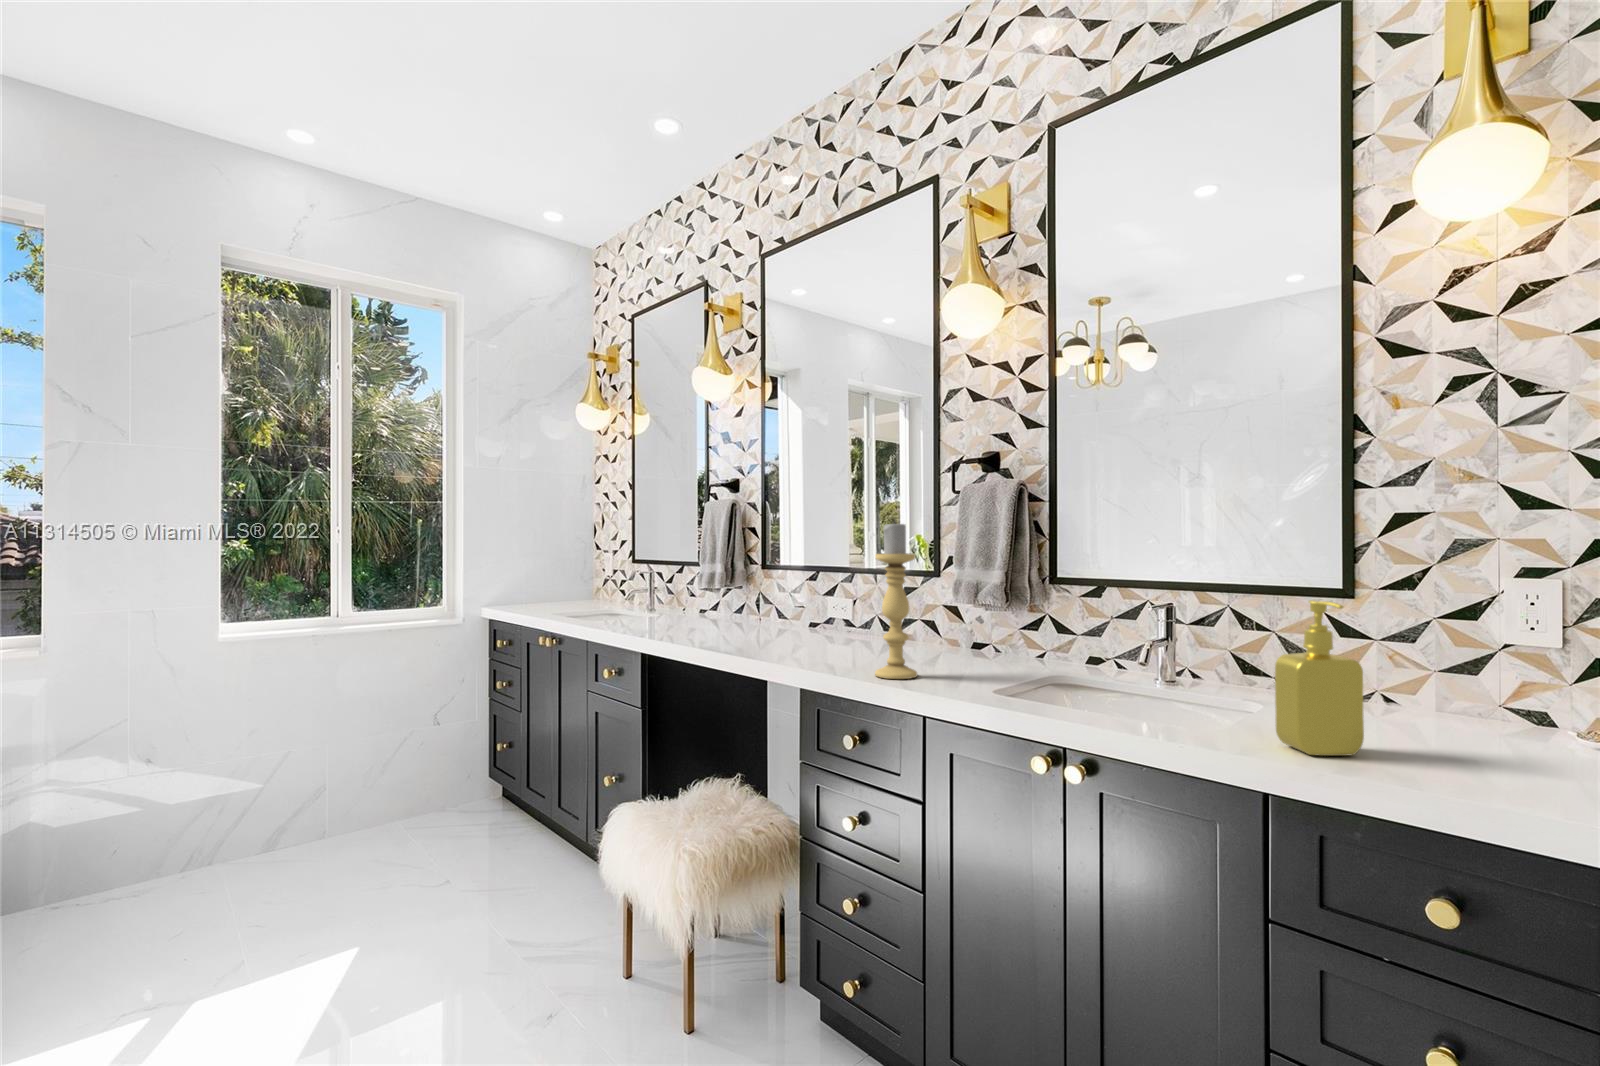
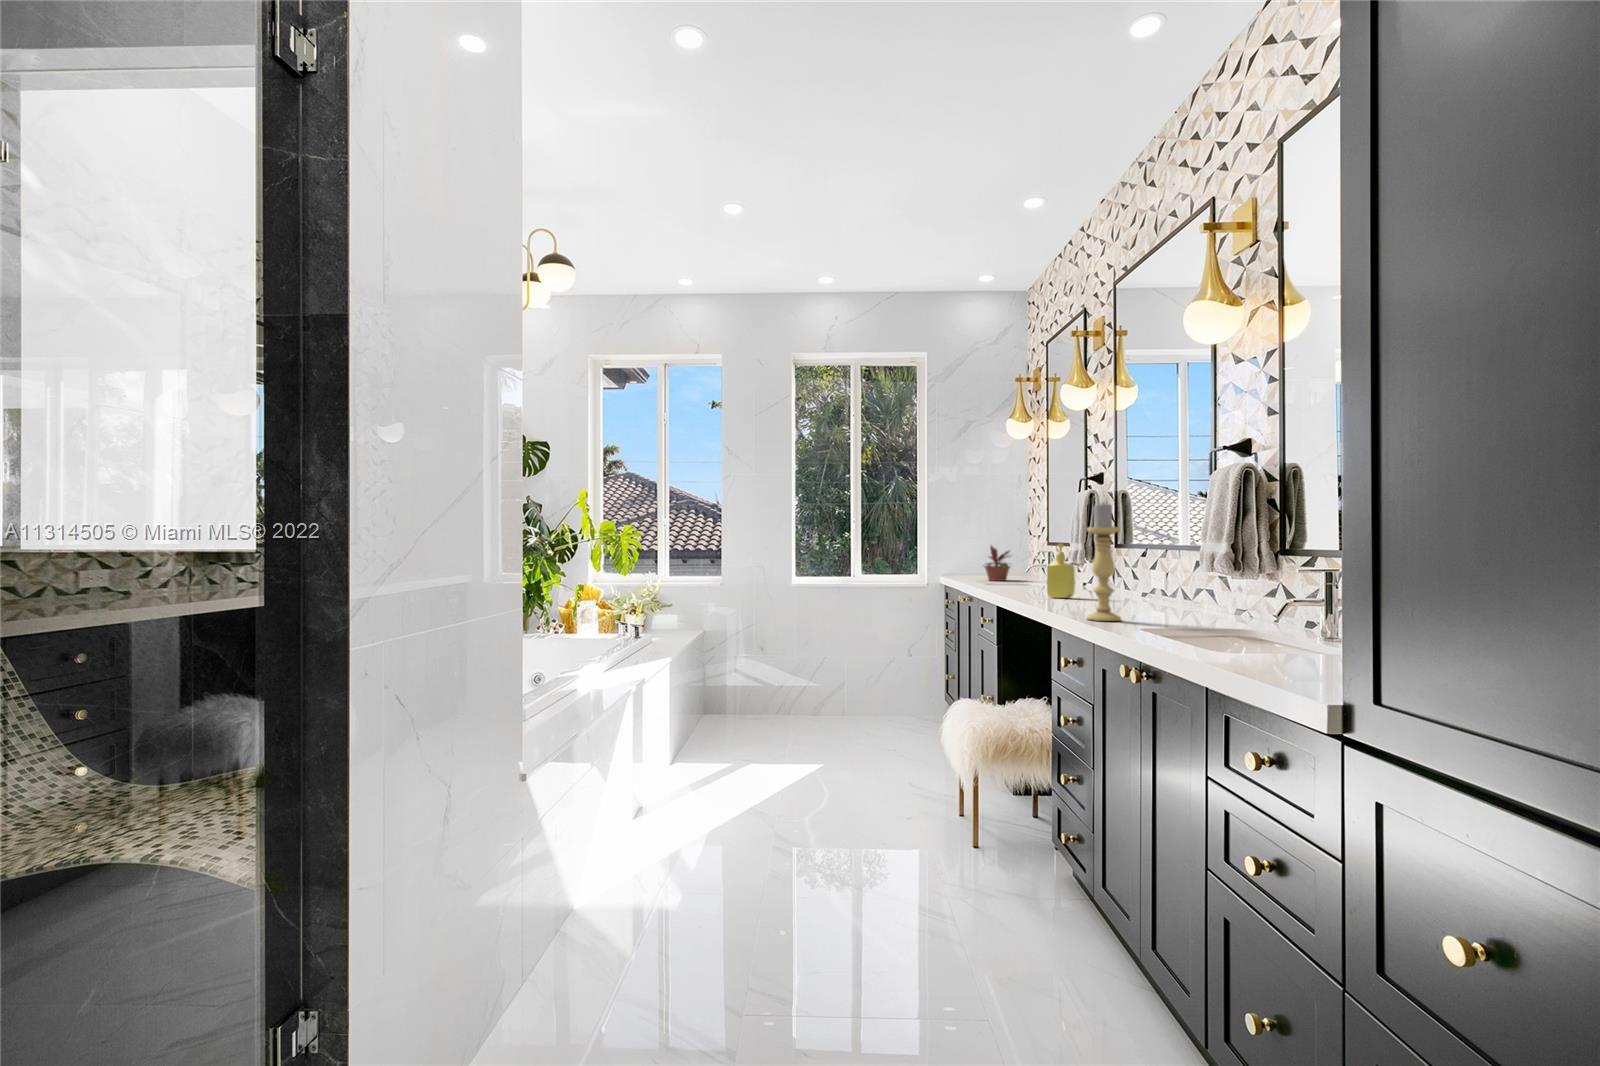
potted plant: none [548,562,604,610] -> present [983,546,1010,581]
soap dispenser: present [1275,600,1364,756] -> present [1047,544,1075,598]

